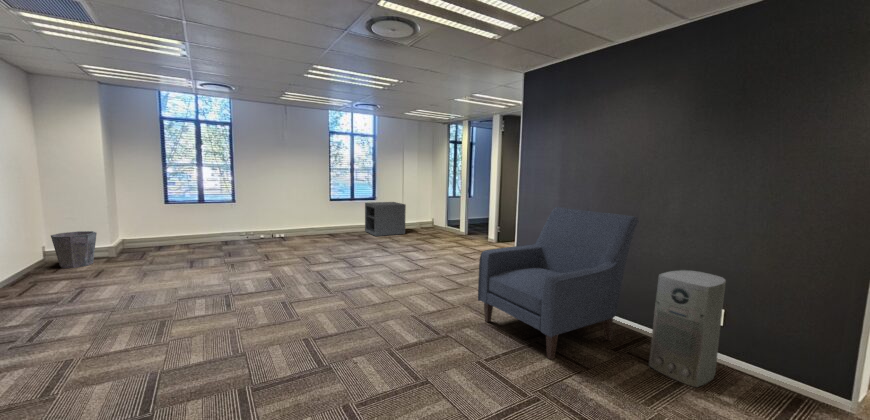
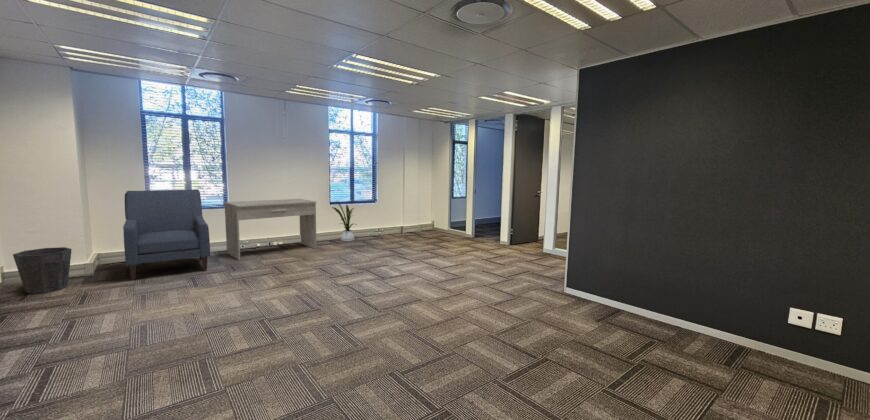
desk: none [232,195,313,248] -> present [225,199,317,260]
house plant: none [331,198,355,236] -> present [332,202,354,241]
storage cabinet: present [365,202,406,236] -> none [366,204,411,241]
chair: present [478,207,639,359] -> present [123,190,210,280]
air purifier: present [649,270,726,387] -> none [764,278,848,400]

